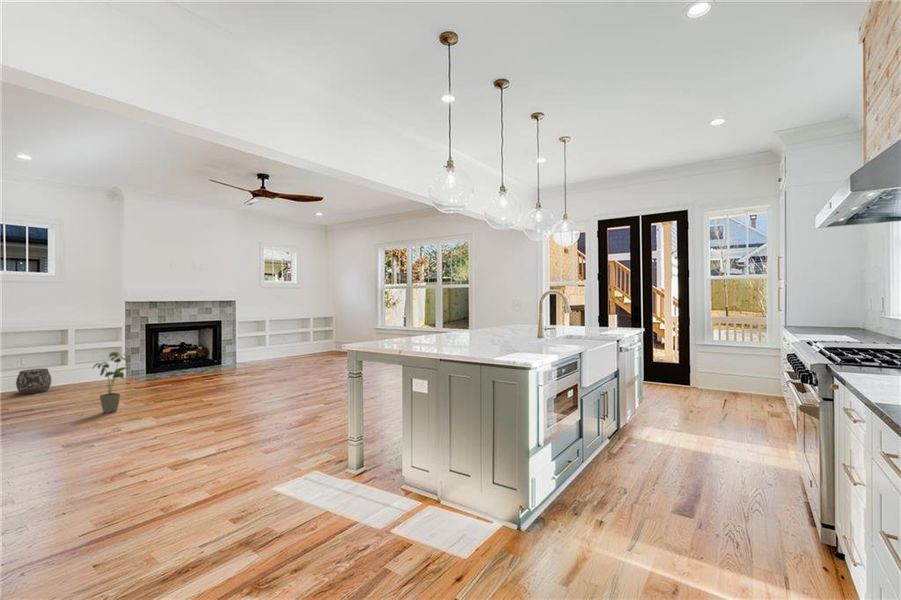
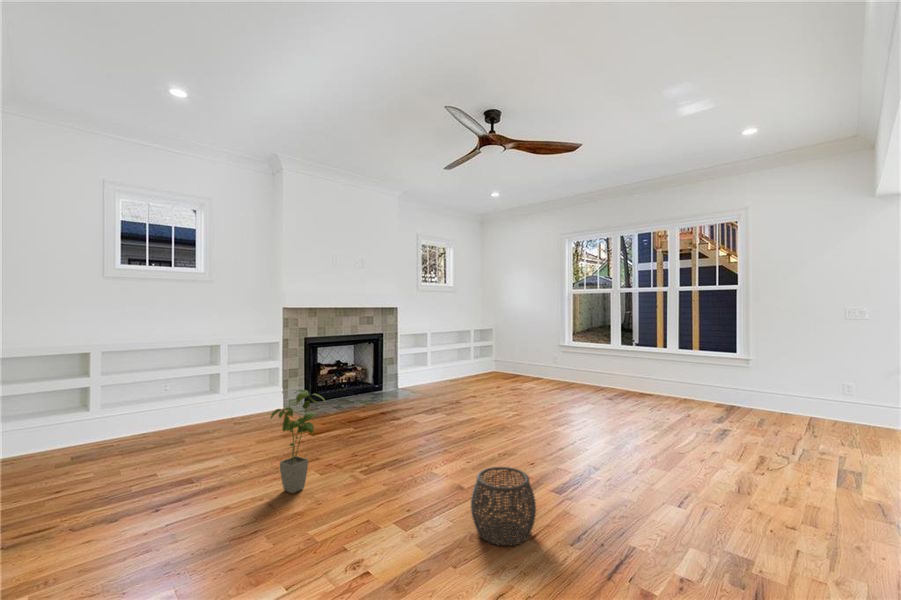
woven basket: present [16,369,51,394] -> present [471,467,536,546]

